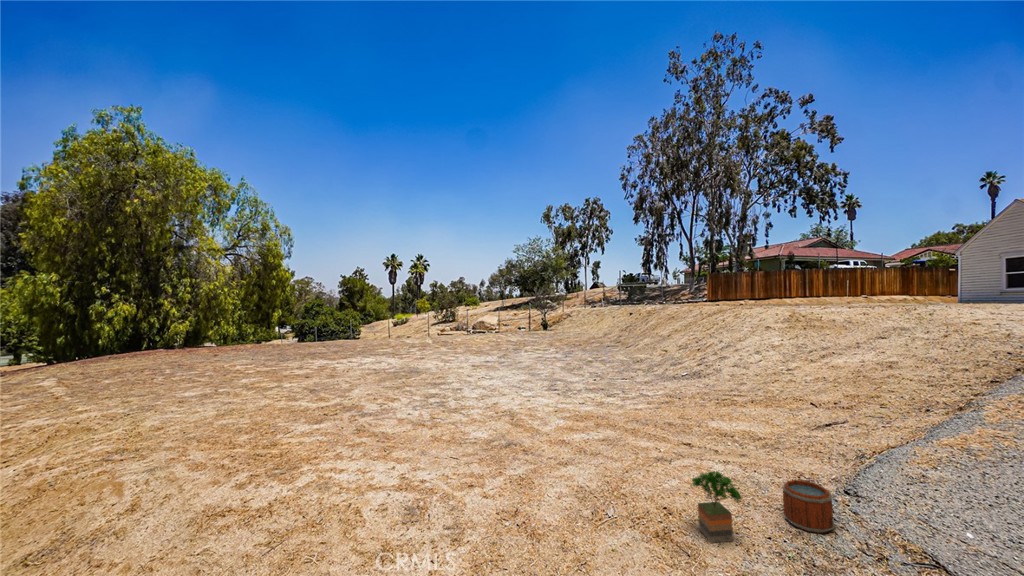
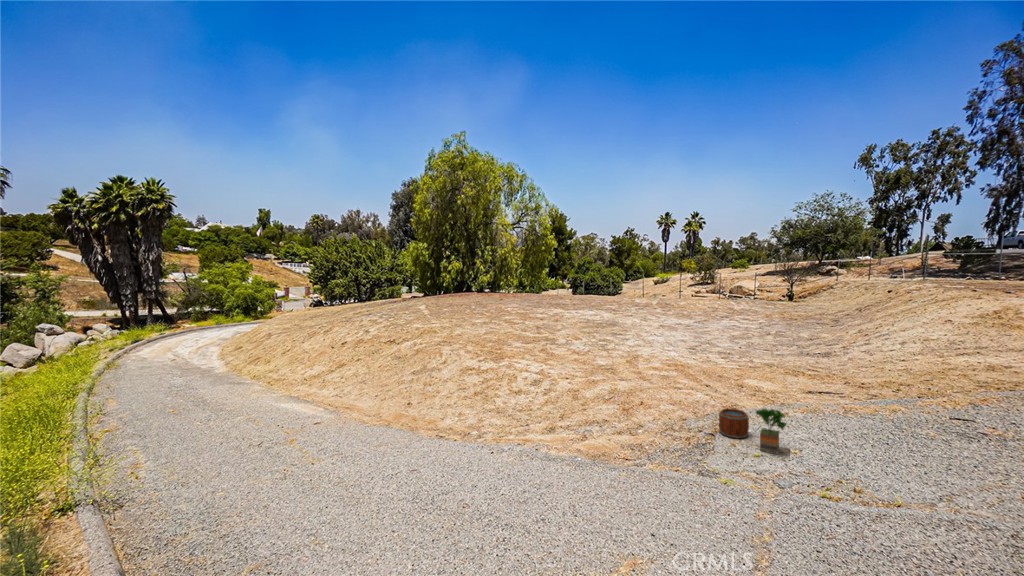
potted tree: present [692,471,742,543] -> present [755,408,787,454]

